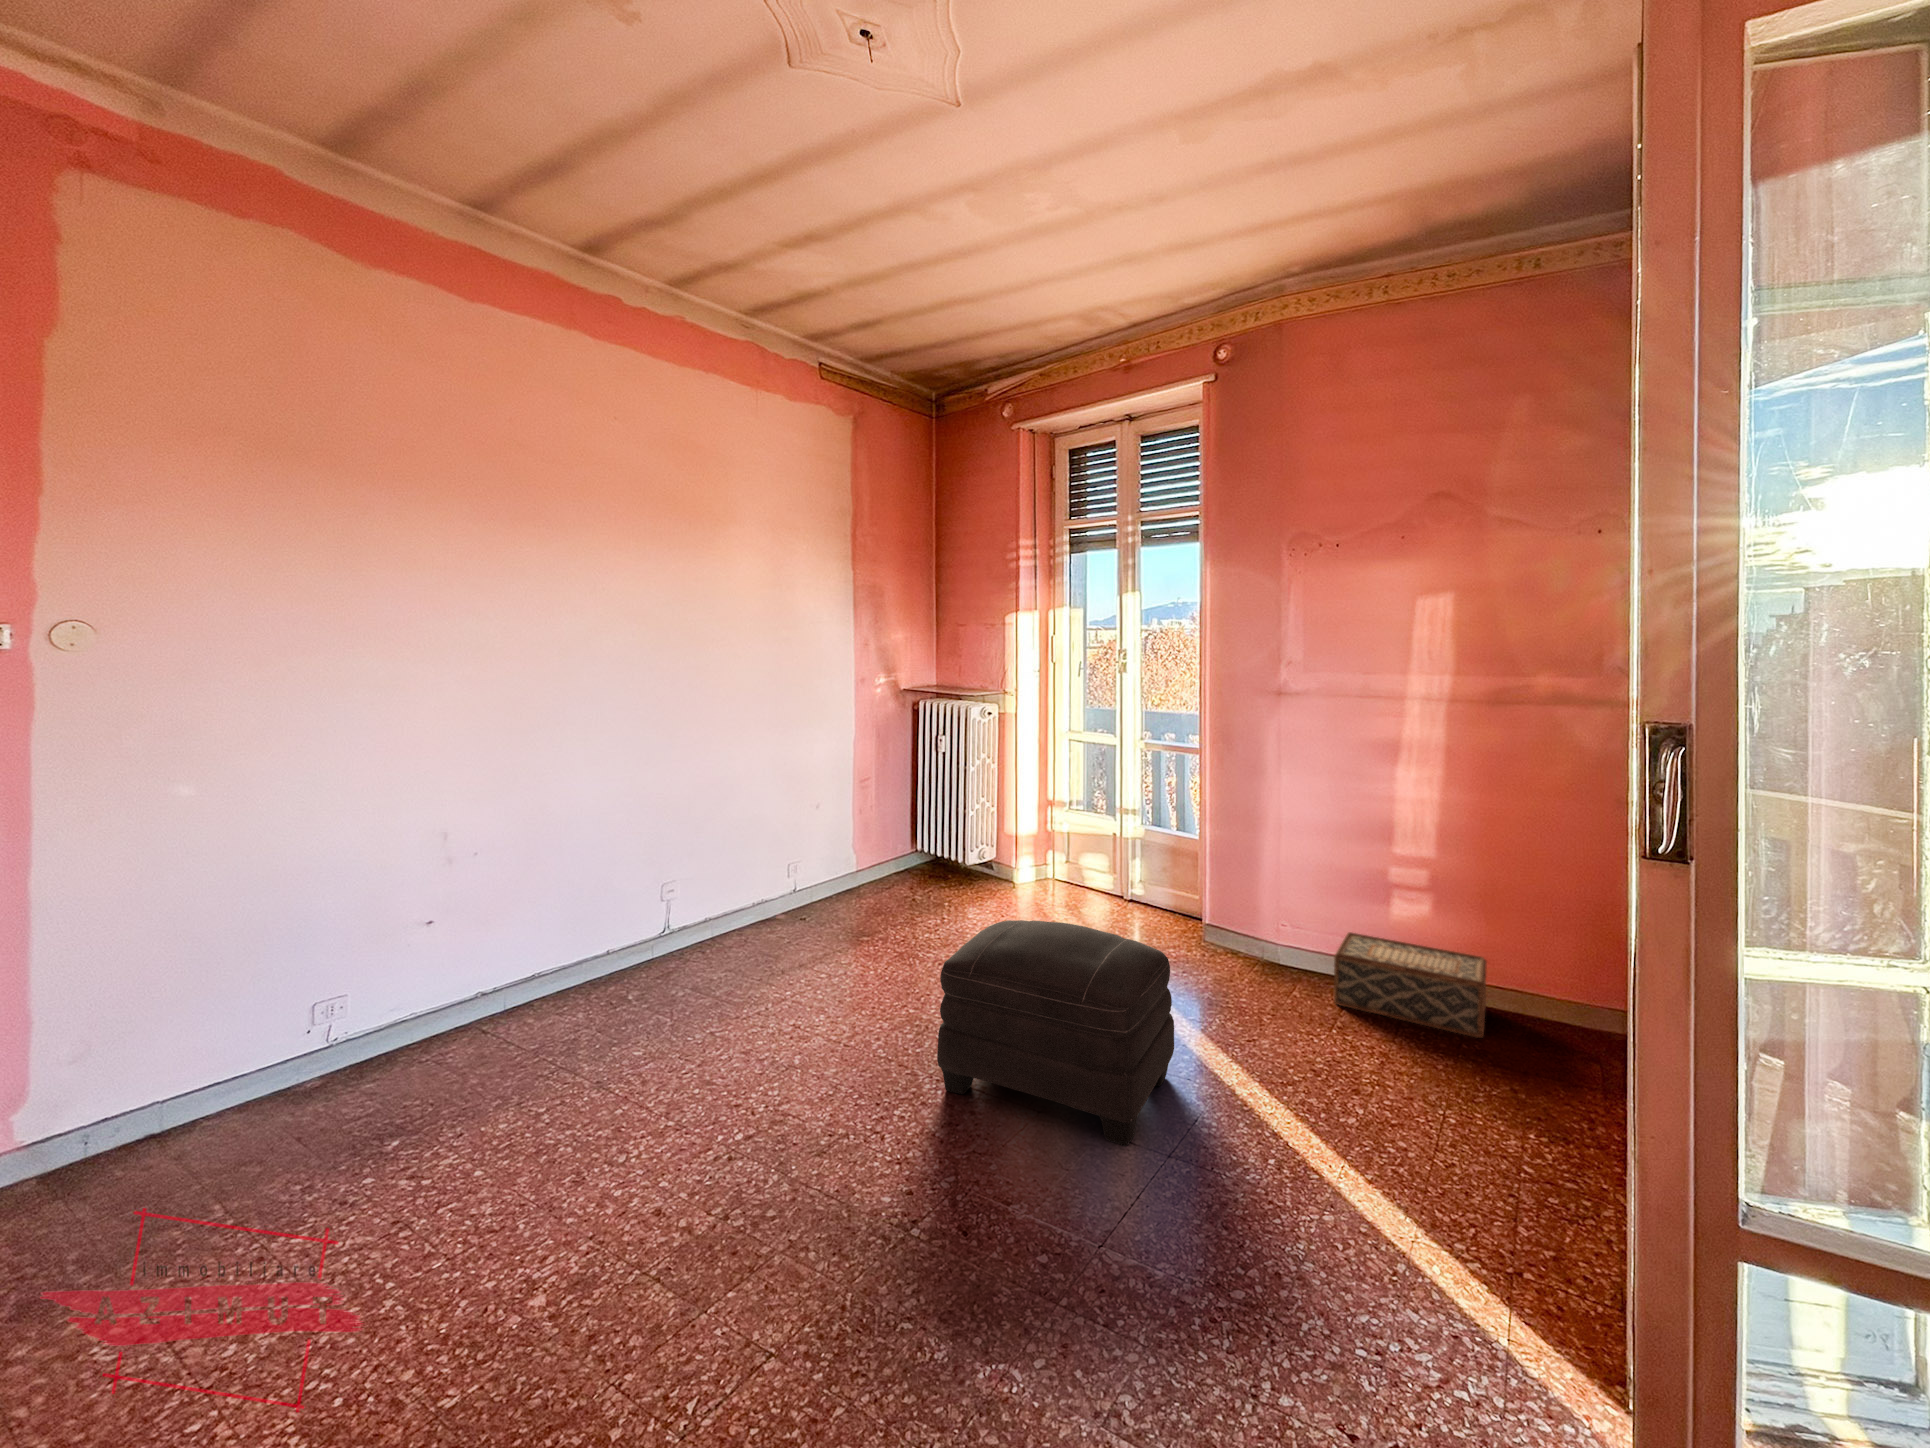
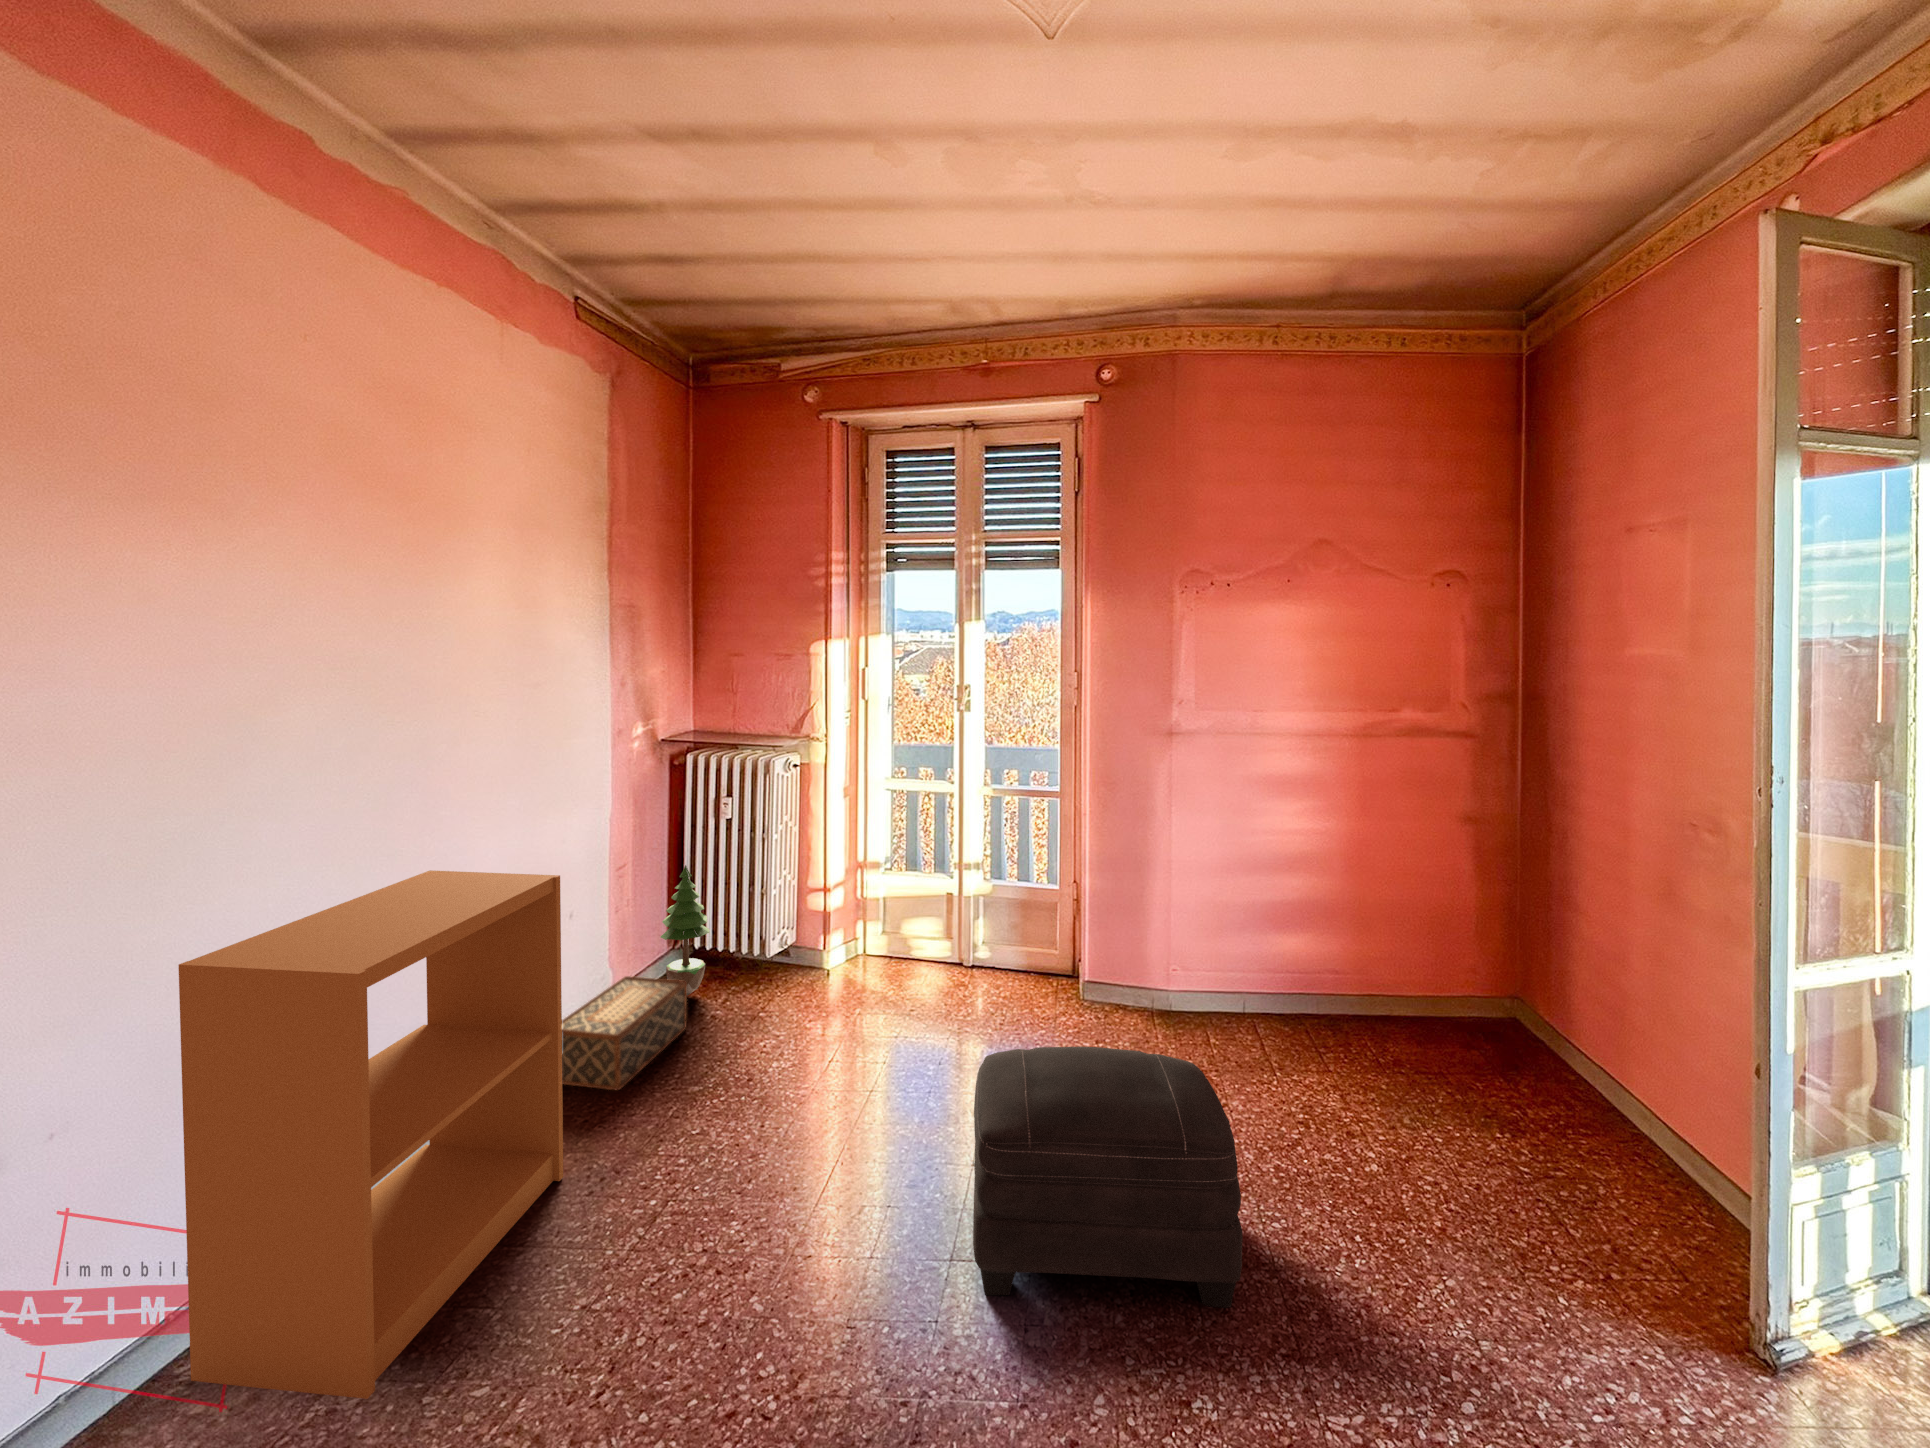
bookshelf: none [507,755,747,1048] -> present [178,870,563,1399]
potted tree: none [886,786,923,888] -> present [661,865,709,996]
woven basket: present [1334,932,1487,1038] -> present [562,976,687,1090]

